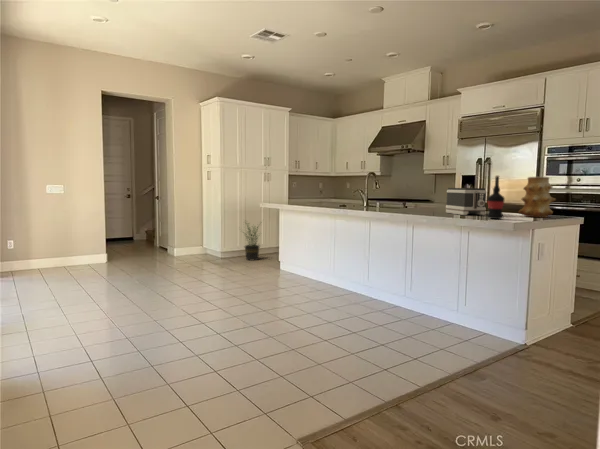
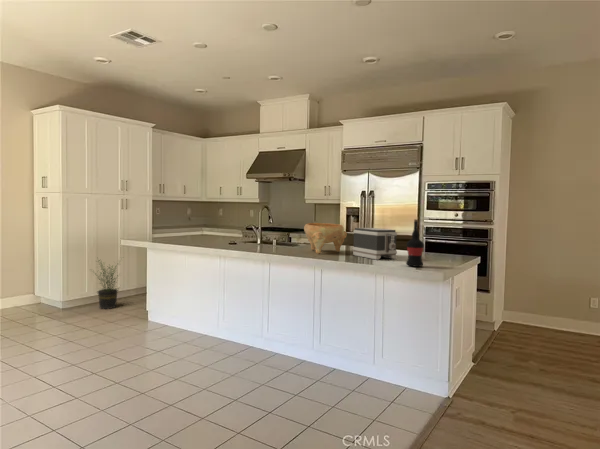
vase: present [518,177,555,217] -> none [427,218,461,261]
decorative bowl: none [403,185,444,211] -> present [304,223,347,254]

